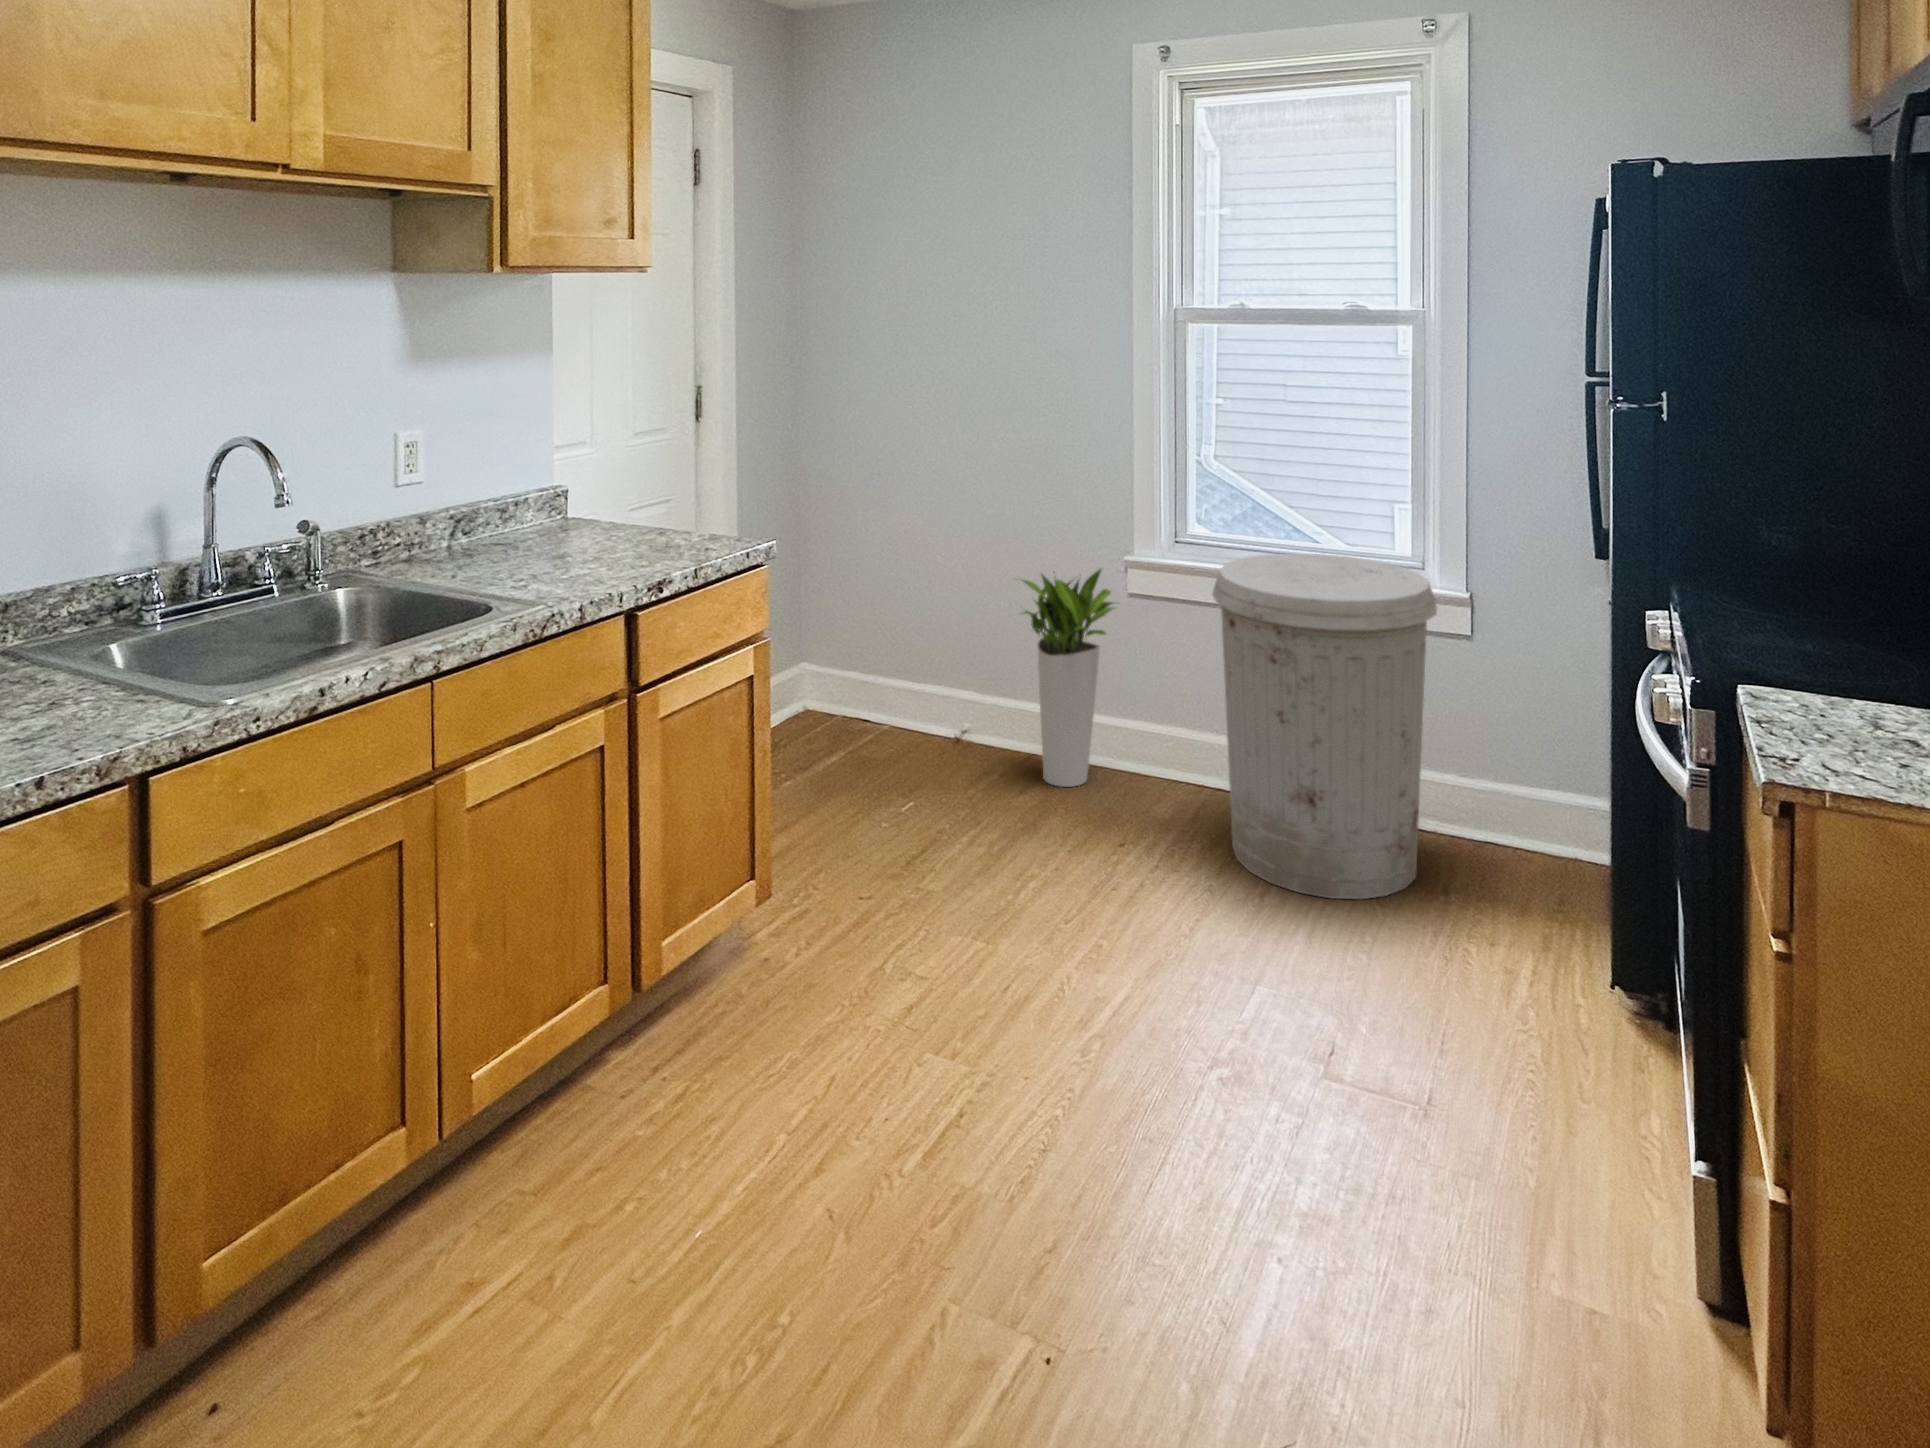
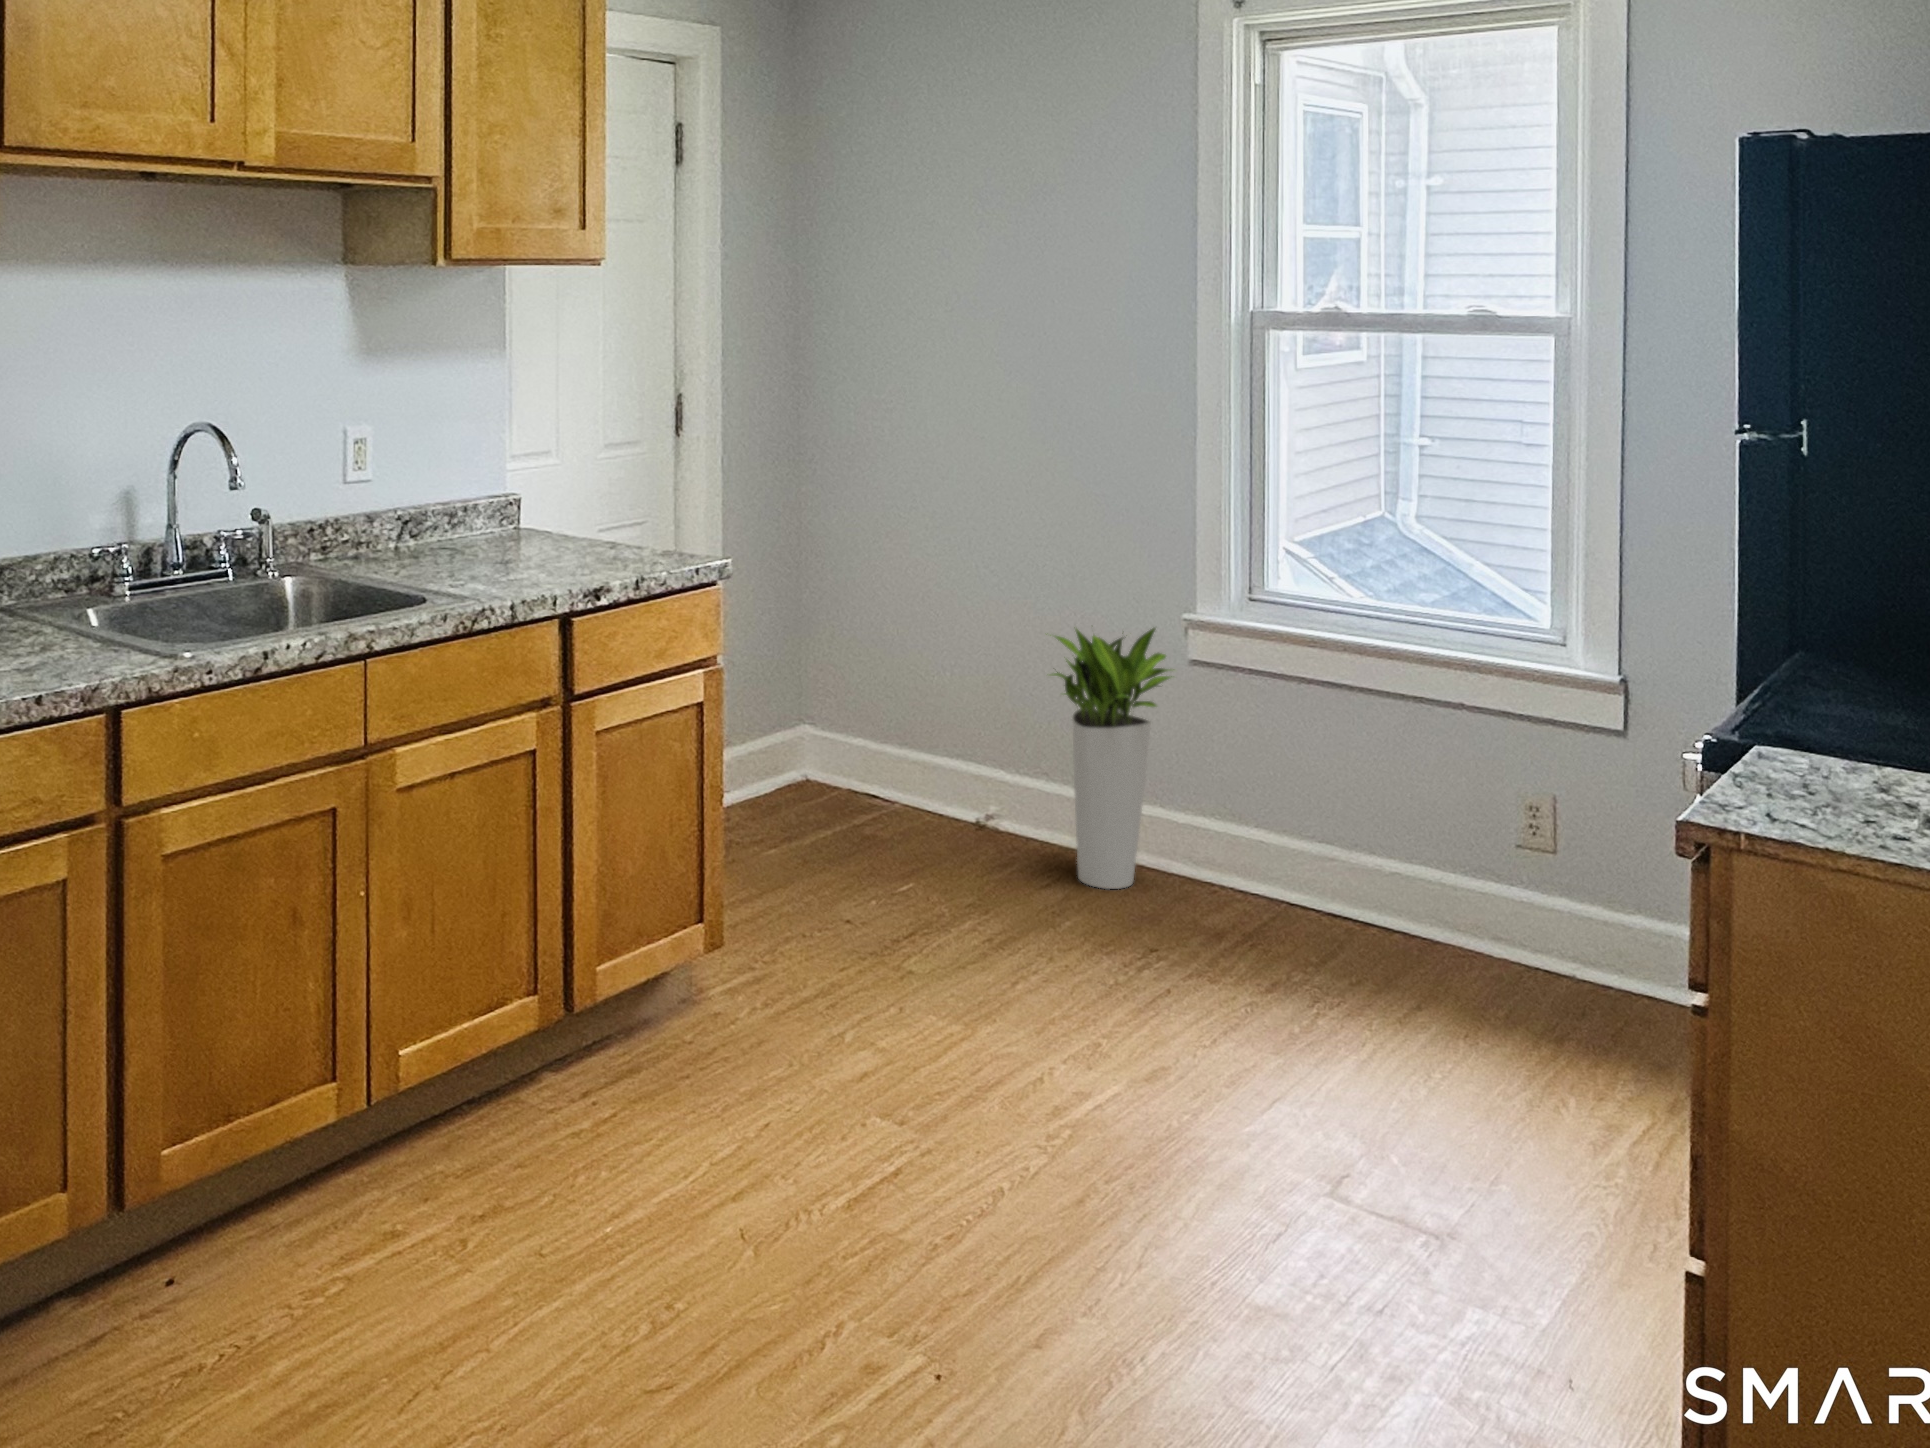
trash can: present [1212,554,1437,899] -> none [1272,617,1567,1039]

